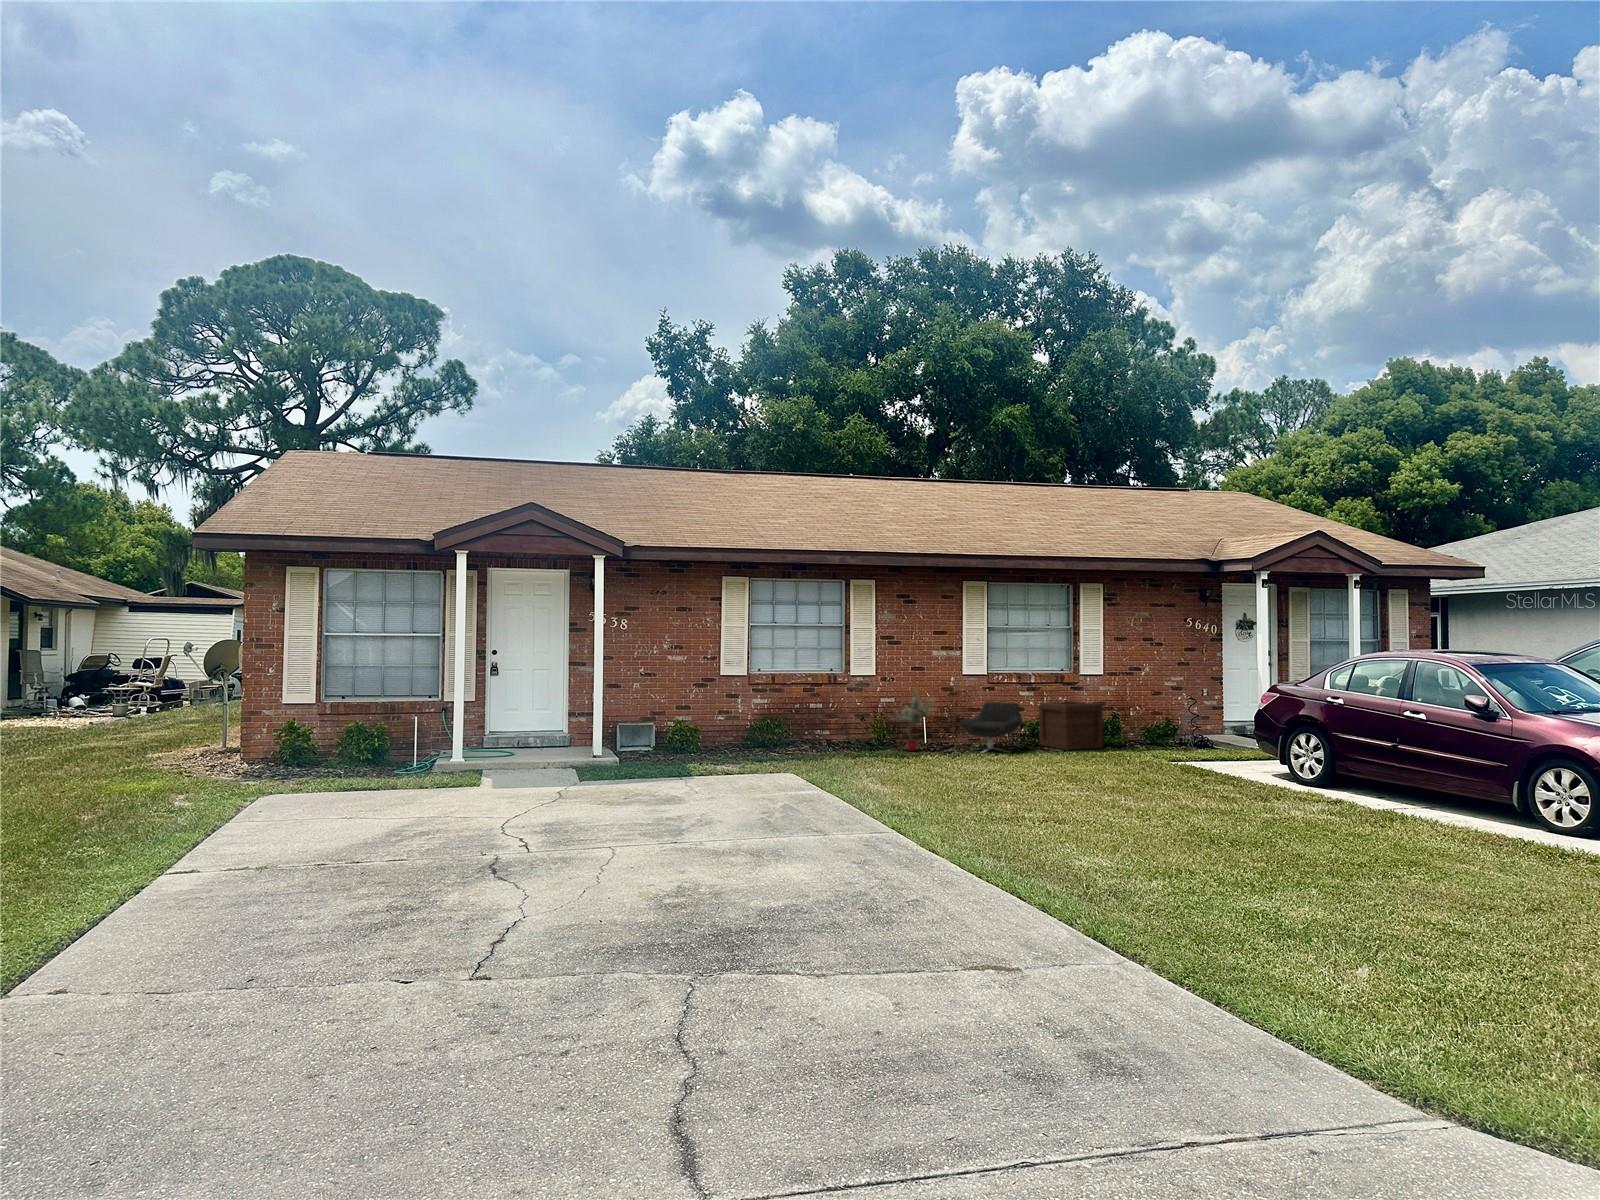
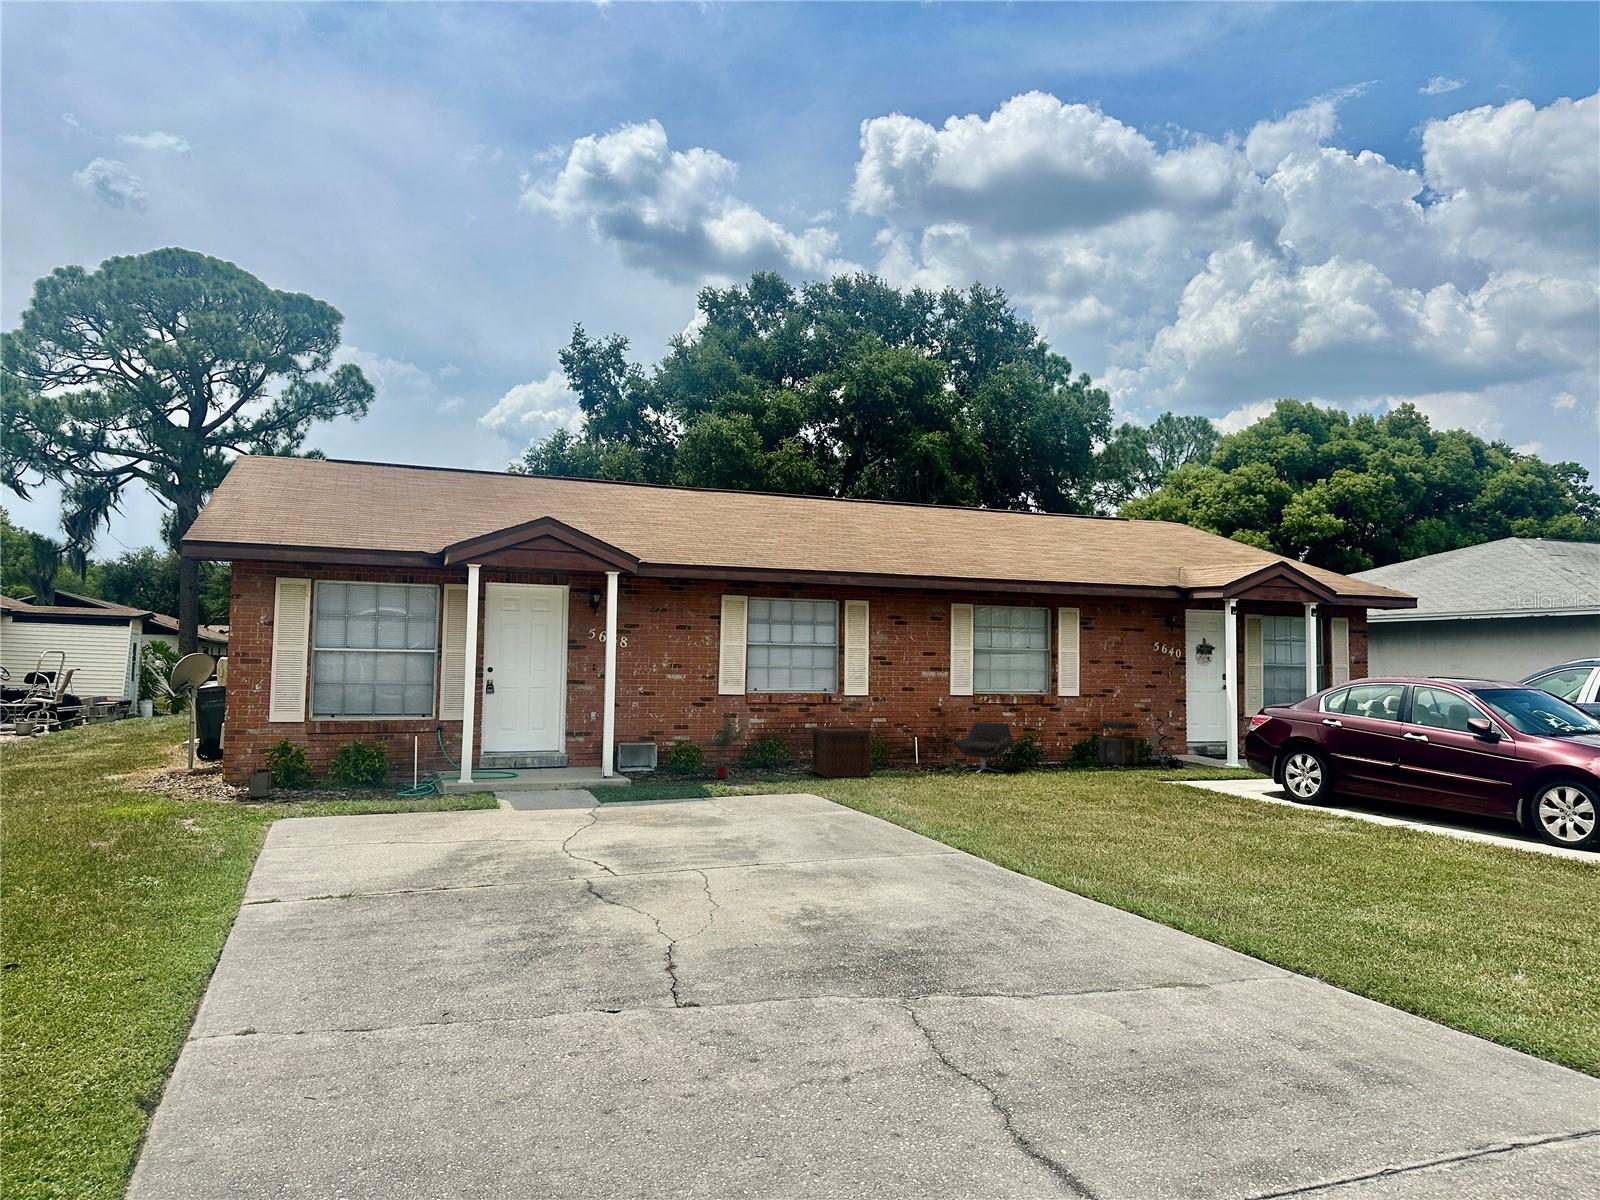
potted tree: present [892,693,934,751] -> present [699,717,747,779]
wooden crate: present [1039,701,1103,750] -> present [812,726,871,777]
toolbox: none [1121,701,1163,746] -> present [1099,721,1139,765]
watering can: none [254,737,288,772] -> present [233,762,272,799]

